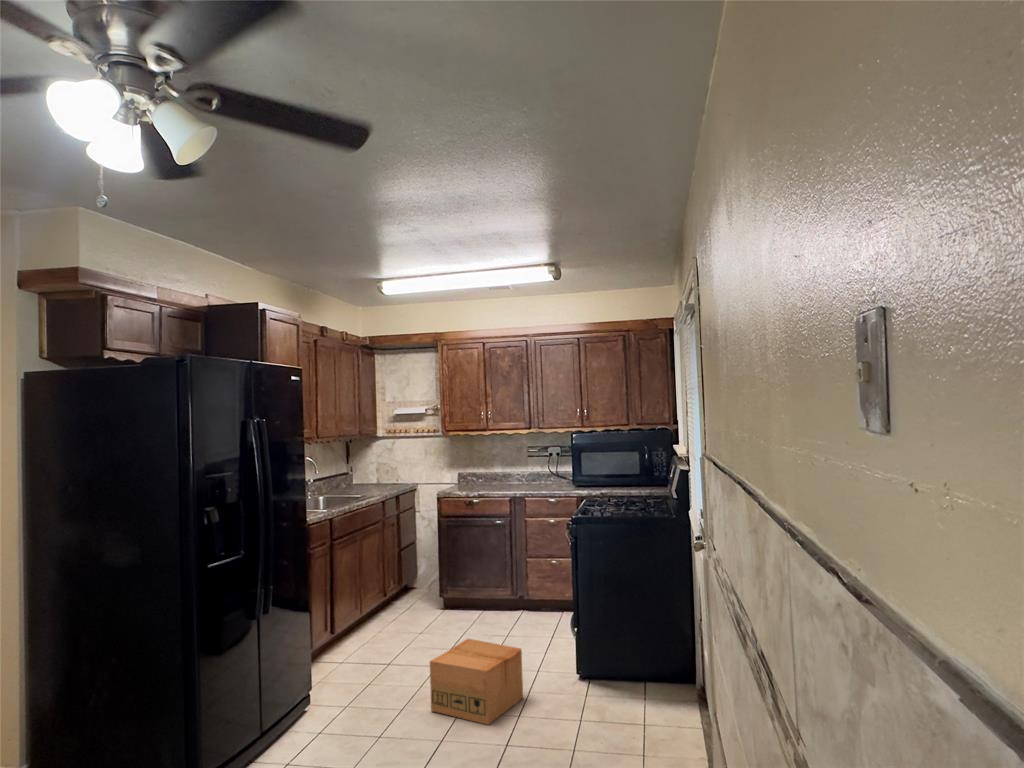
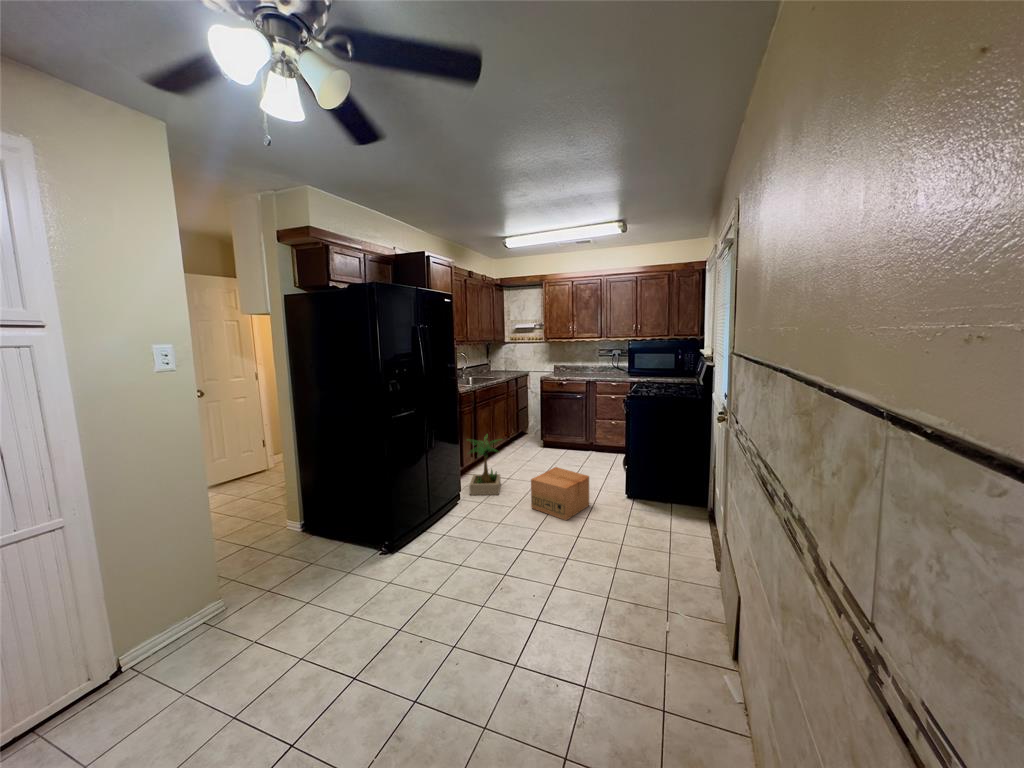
potted plant: none [314,590,388,699] -> present [467,437,502,495]

